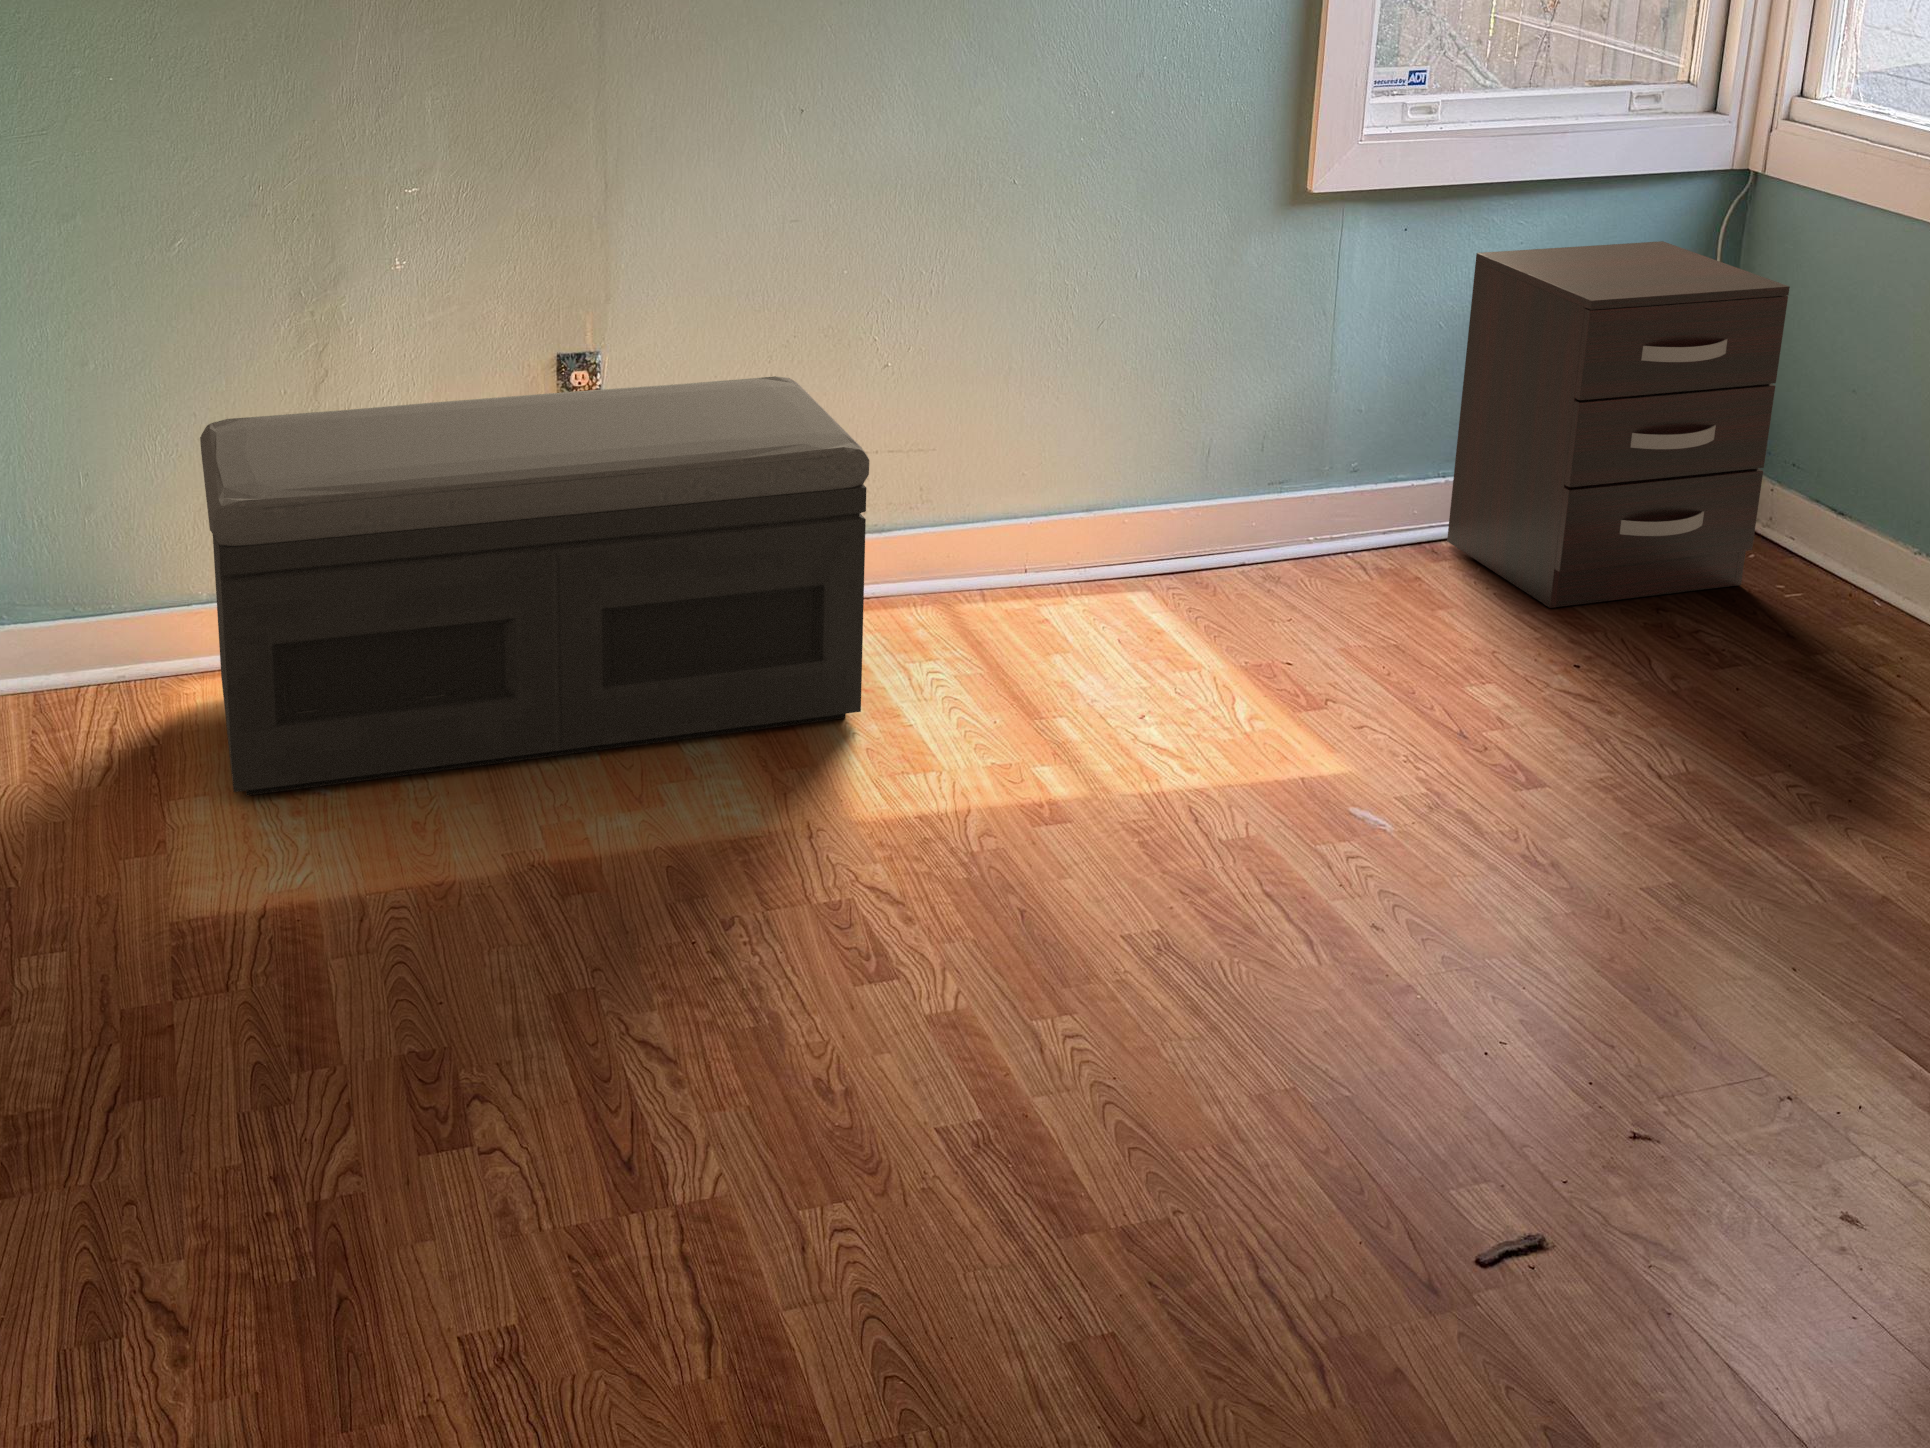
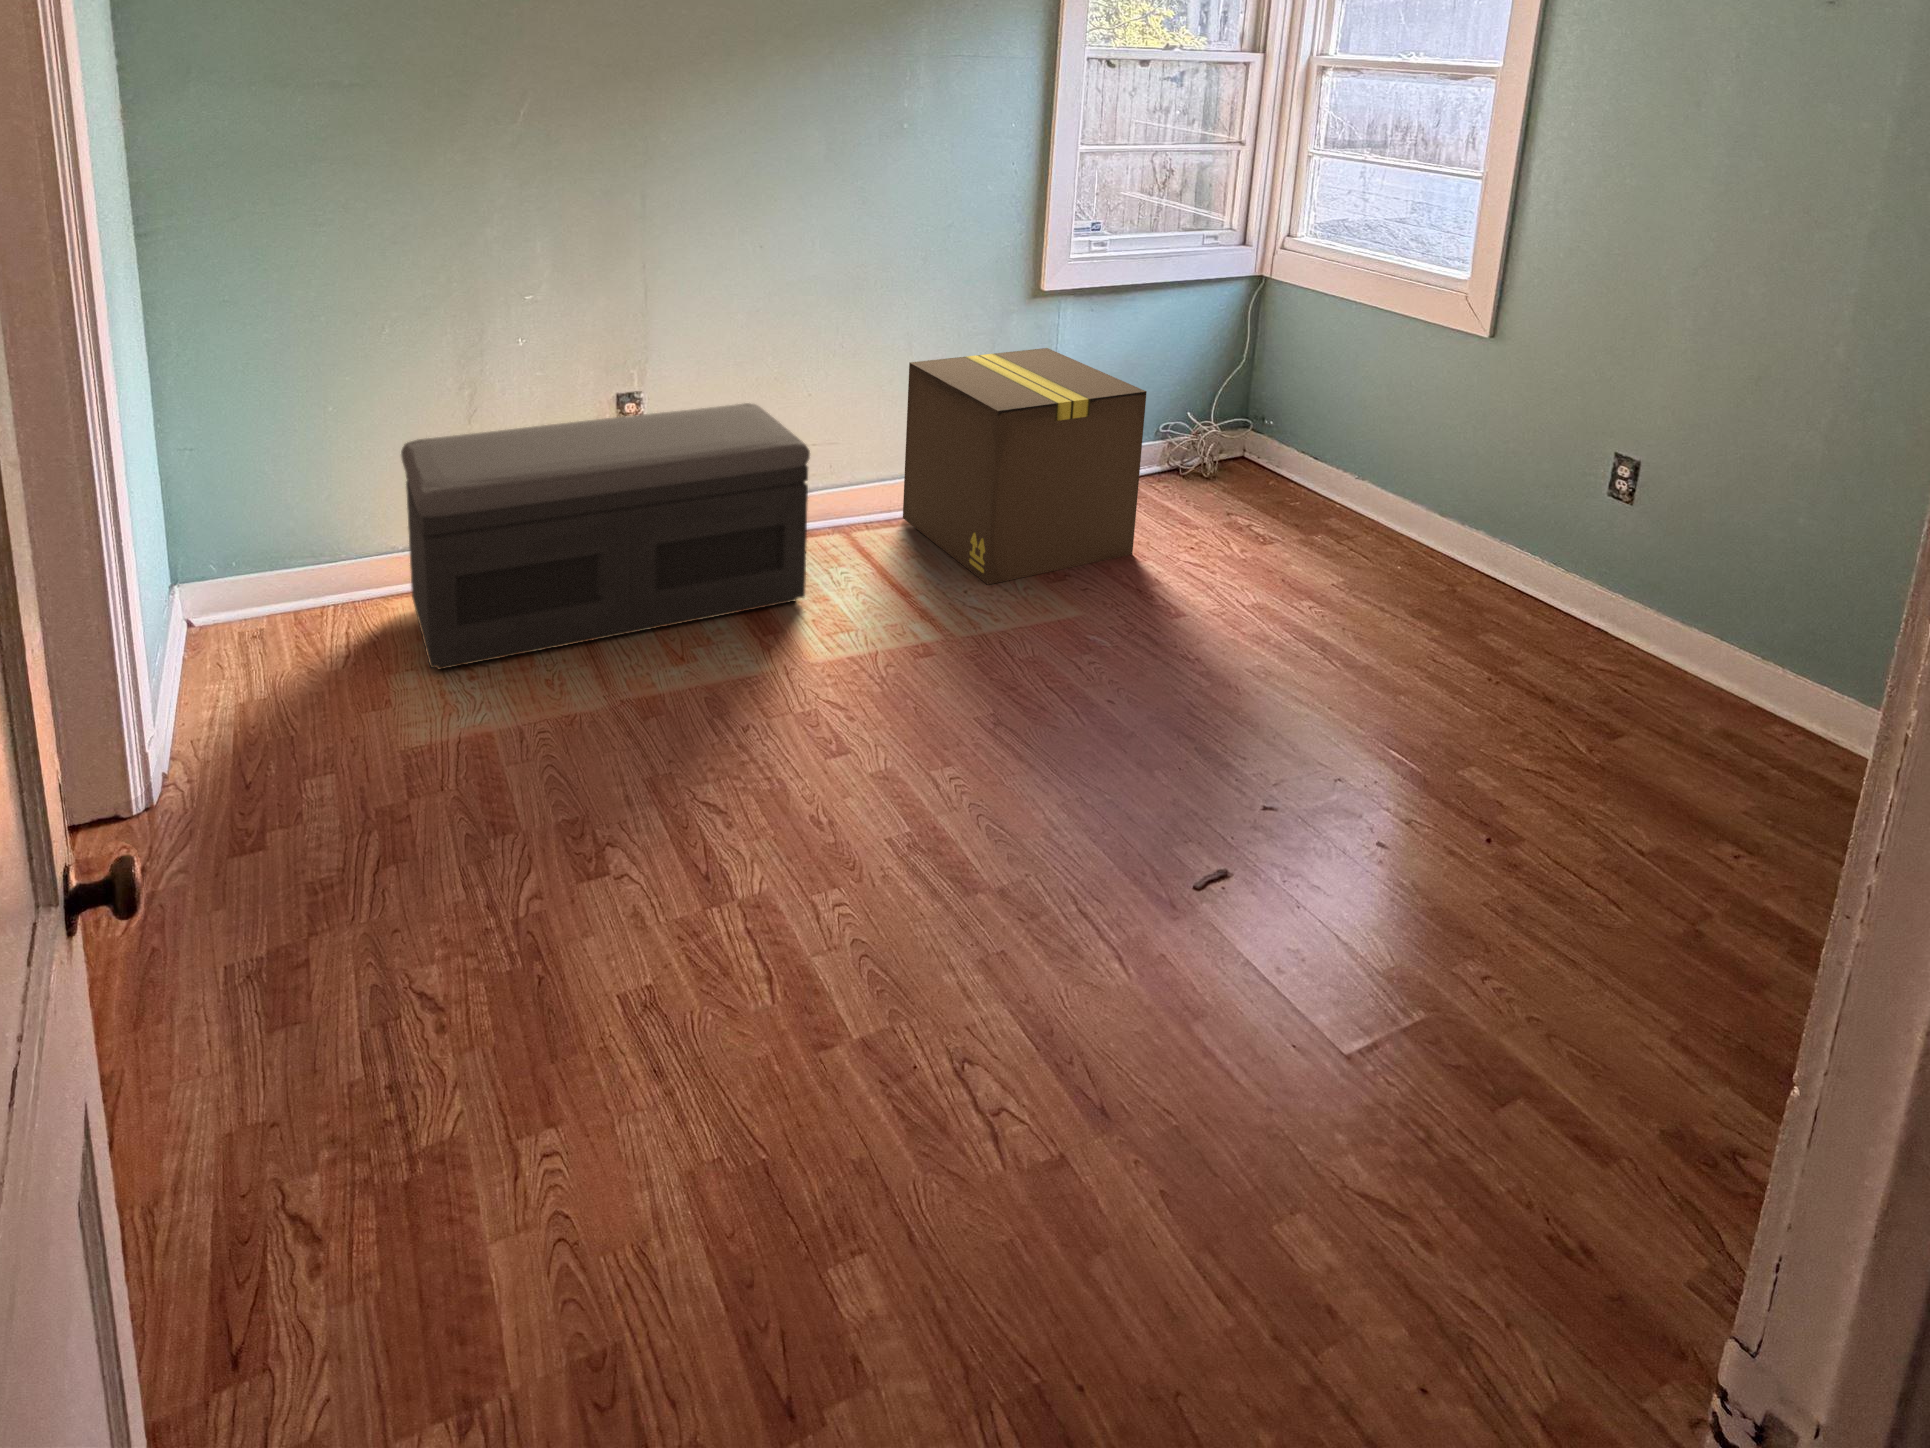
dresser: present [1447,241,1790,608] -> none [1115,315,1293,518]
cardboard box: none [1052,294,1491,708] -> present [903,348,1147,585]

